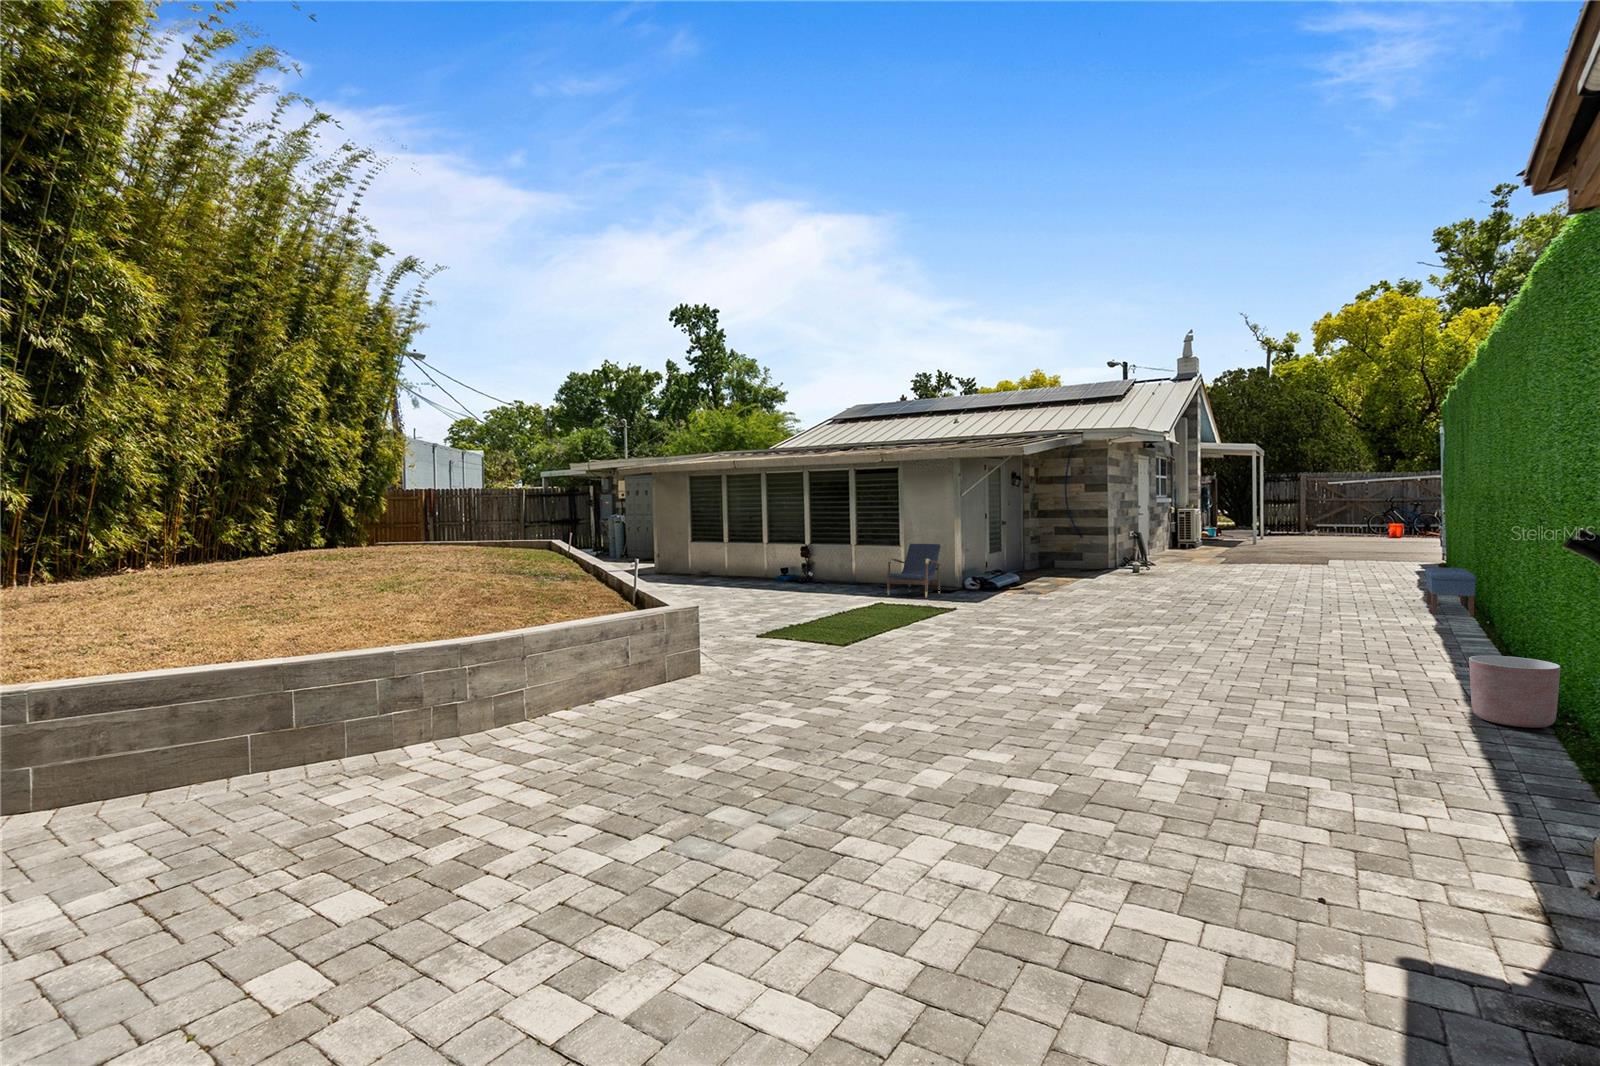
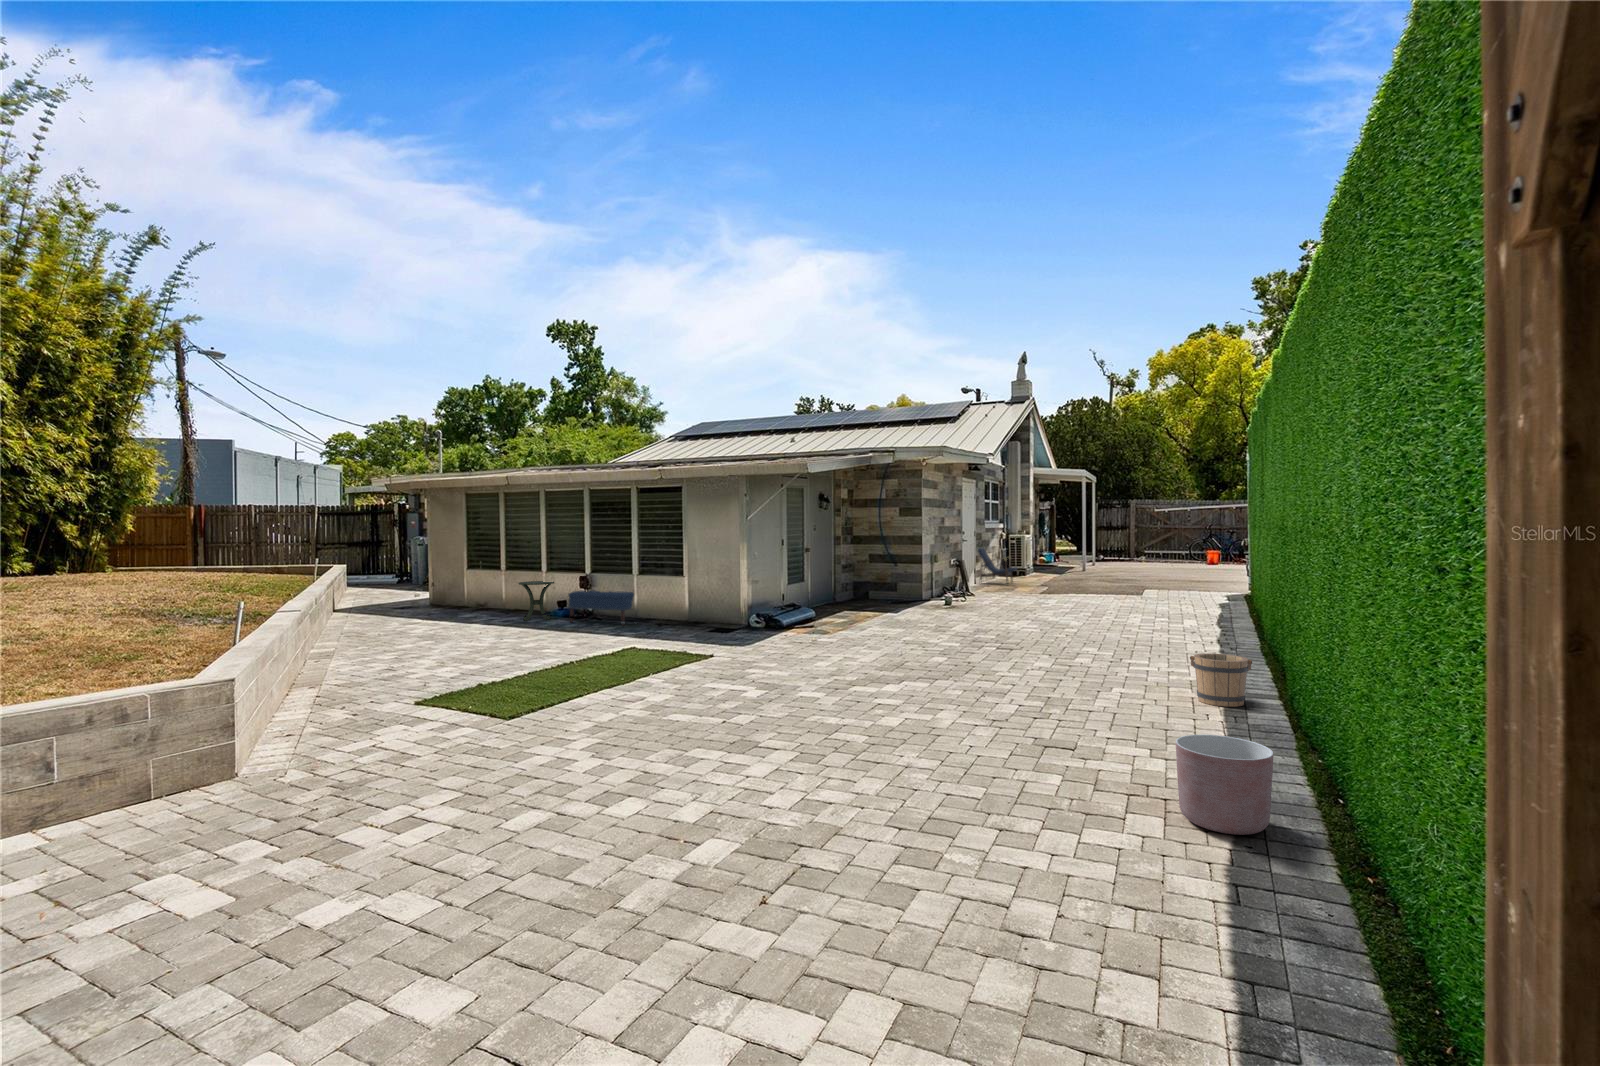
lounge chair: present [887,544,940,598] -> present [977,548,1017,583]
side table: none [746,552,776,586] -> present [518,581,554,621]
bench: present [1425,567,1477,616] -> present [568,591,634,625]
bucket: none [1438,606,1502,652] -> present [1190,653,1252,707]

